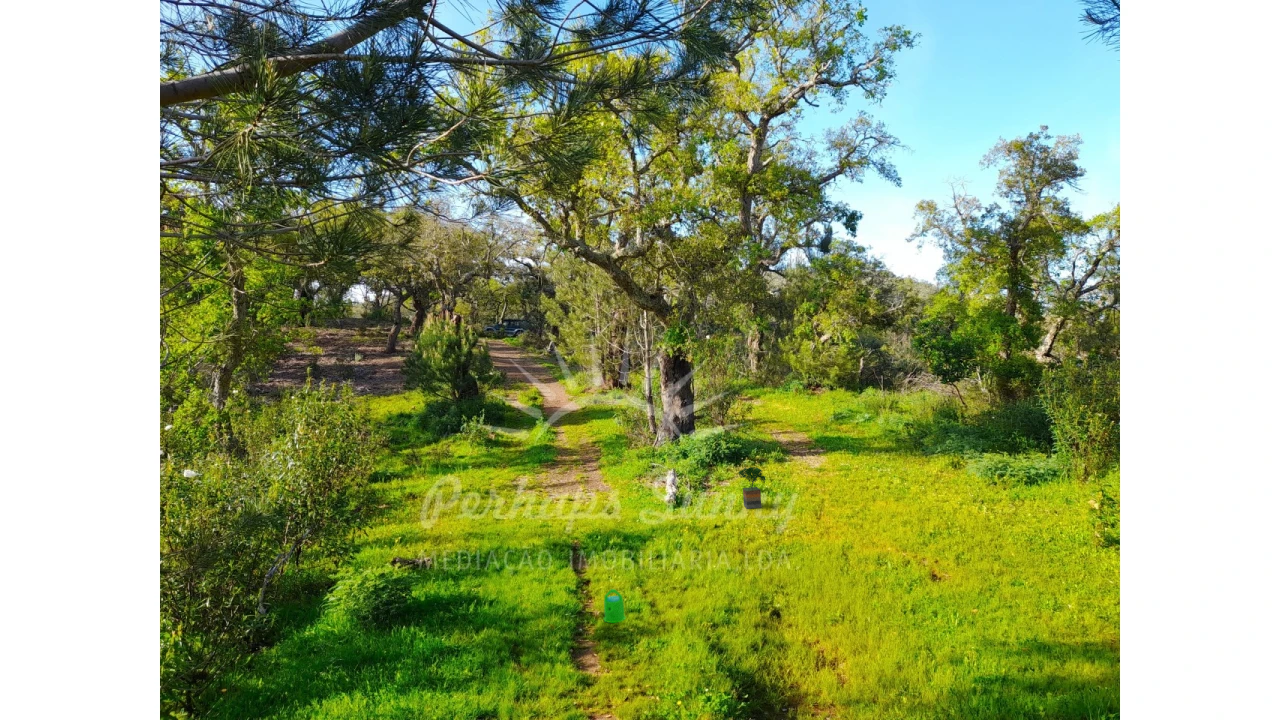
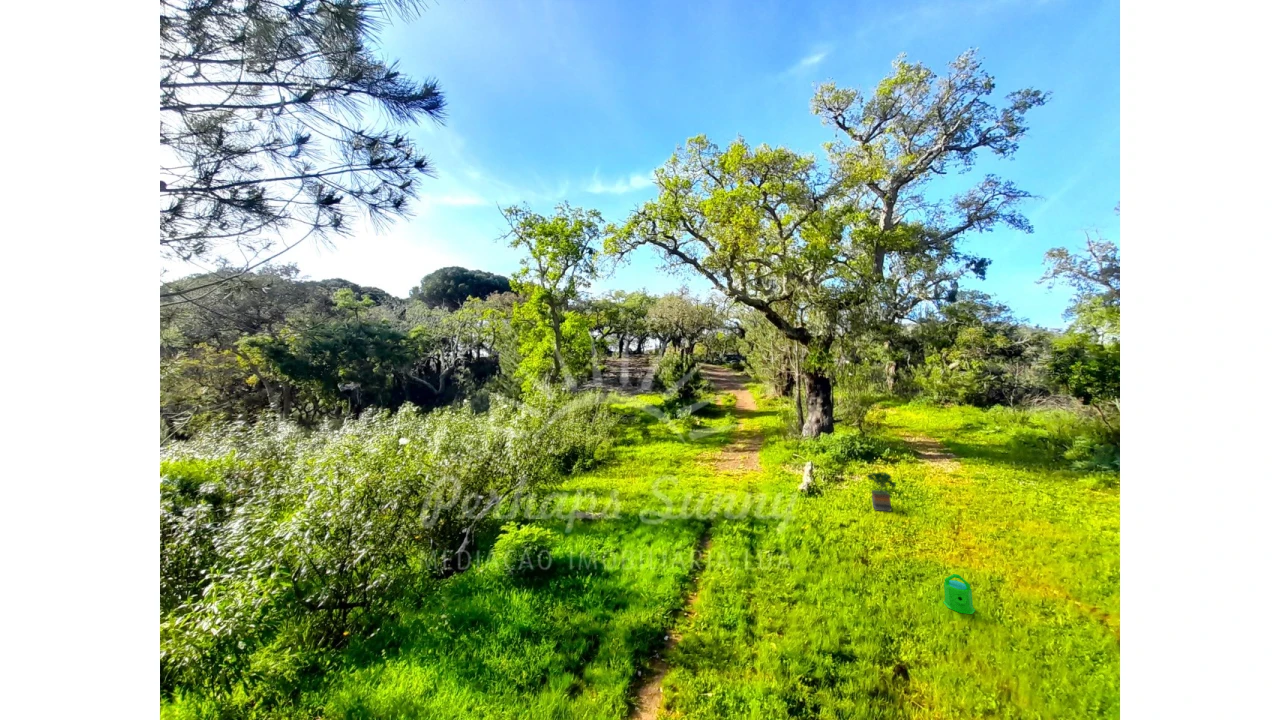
watering can: present [604,589,625,623] -> present [943,574,976,614]

